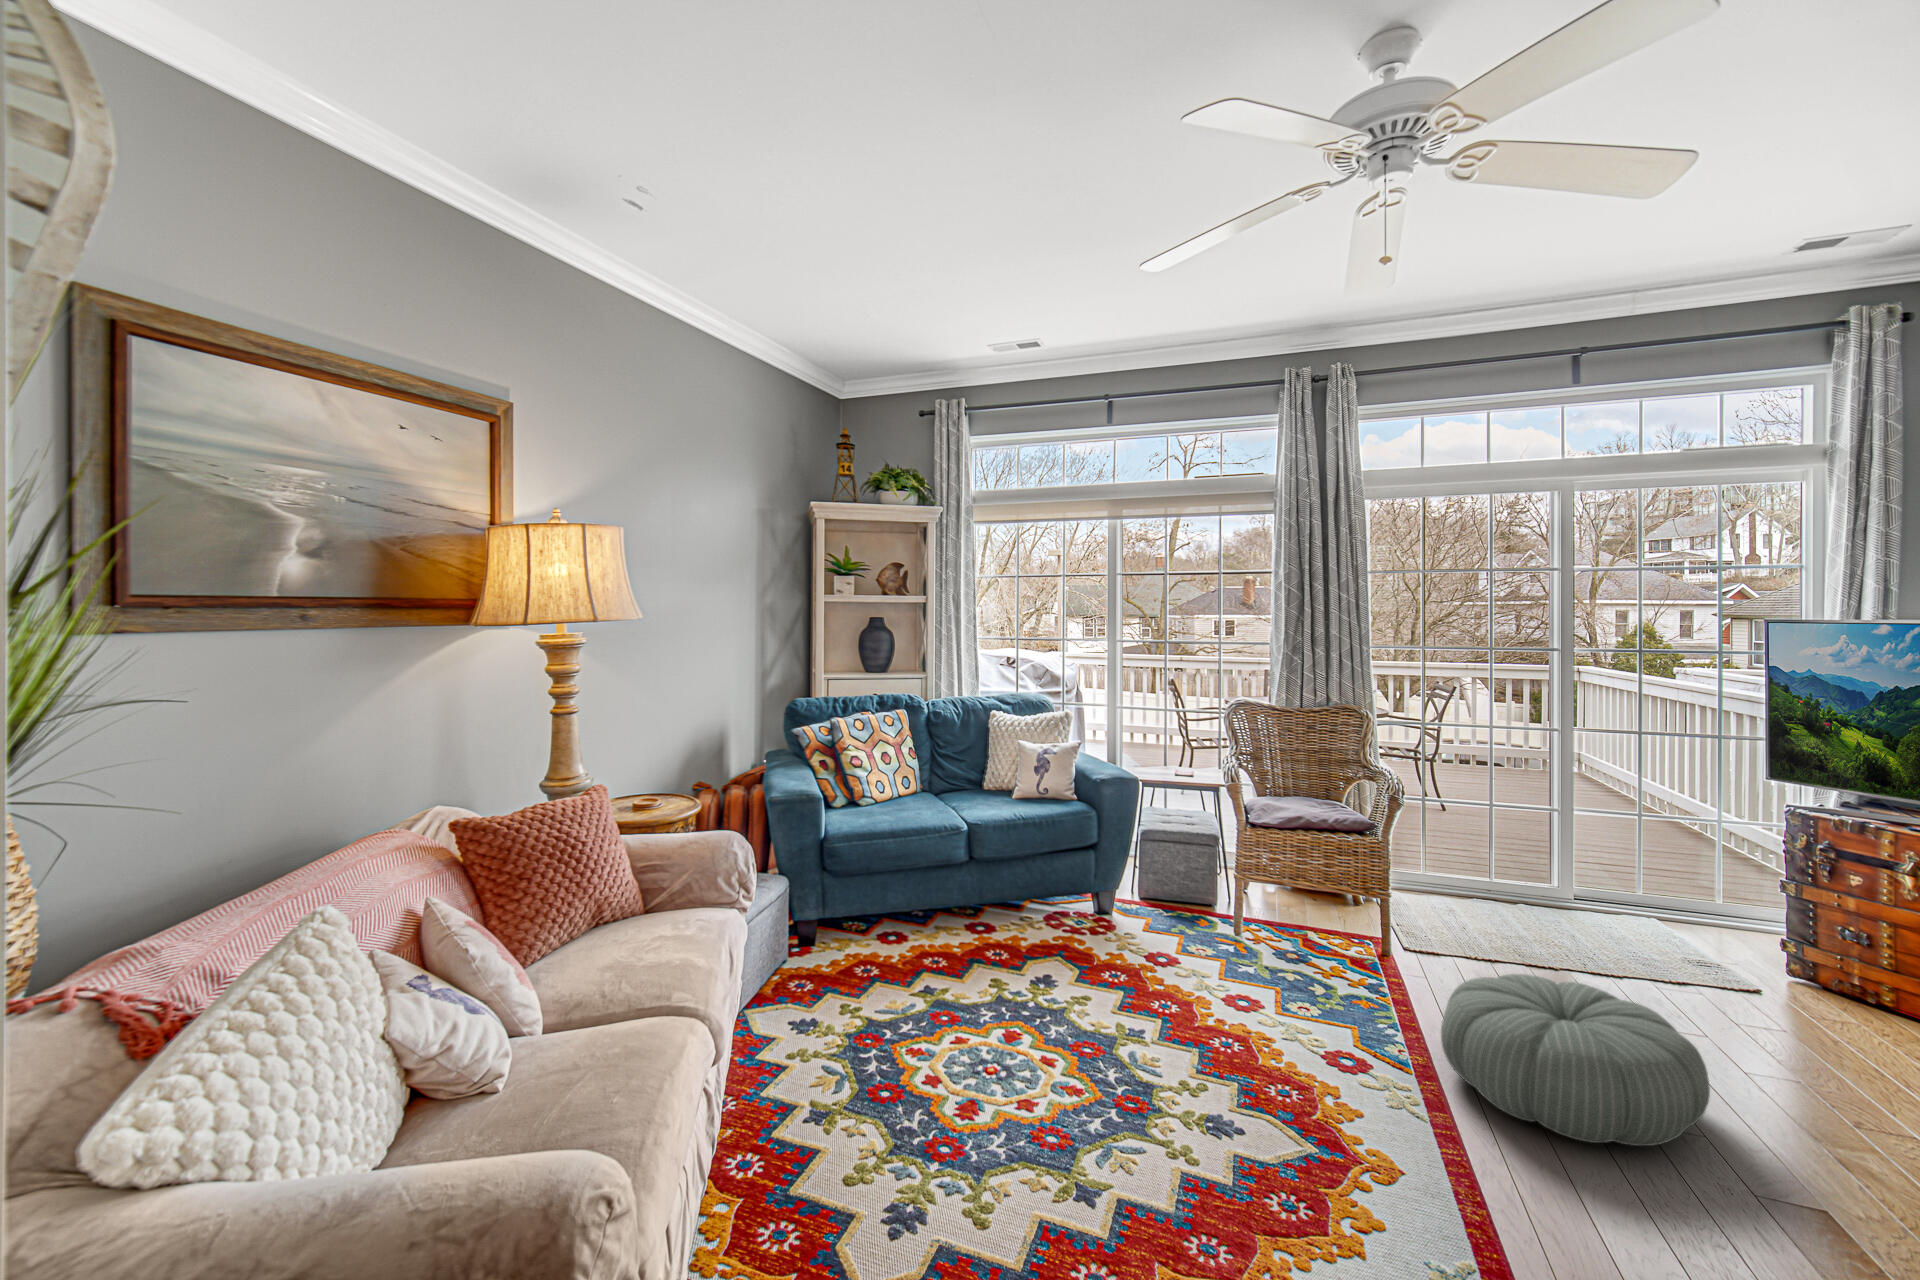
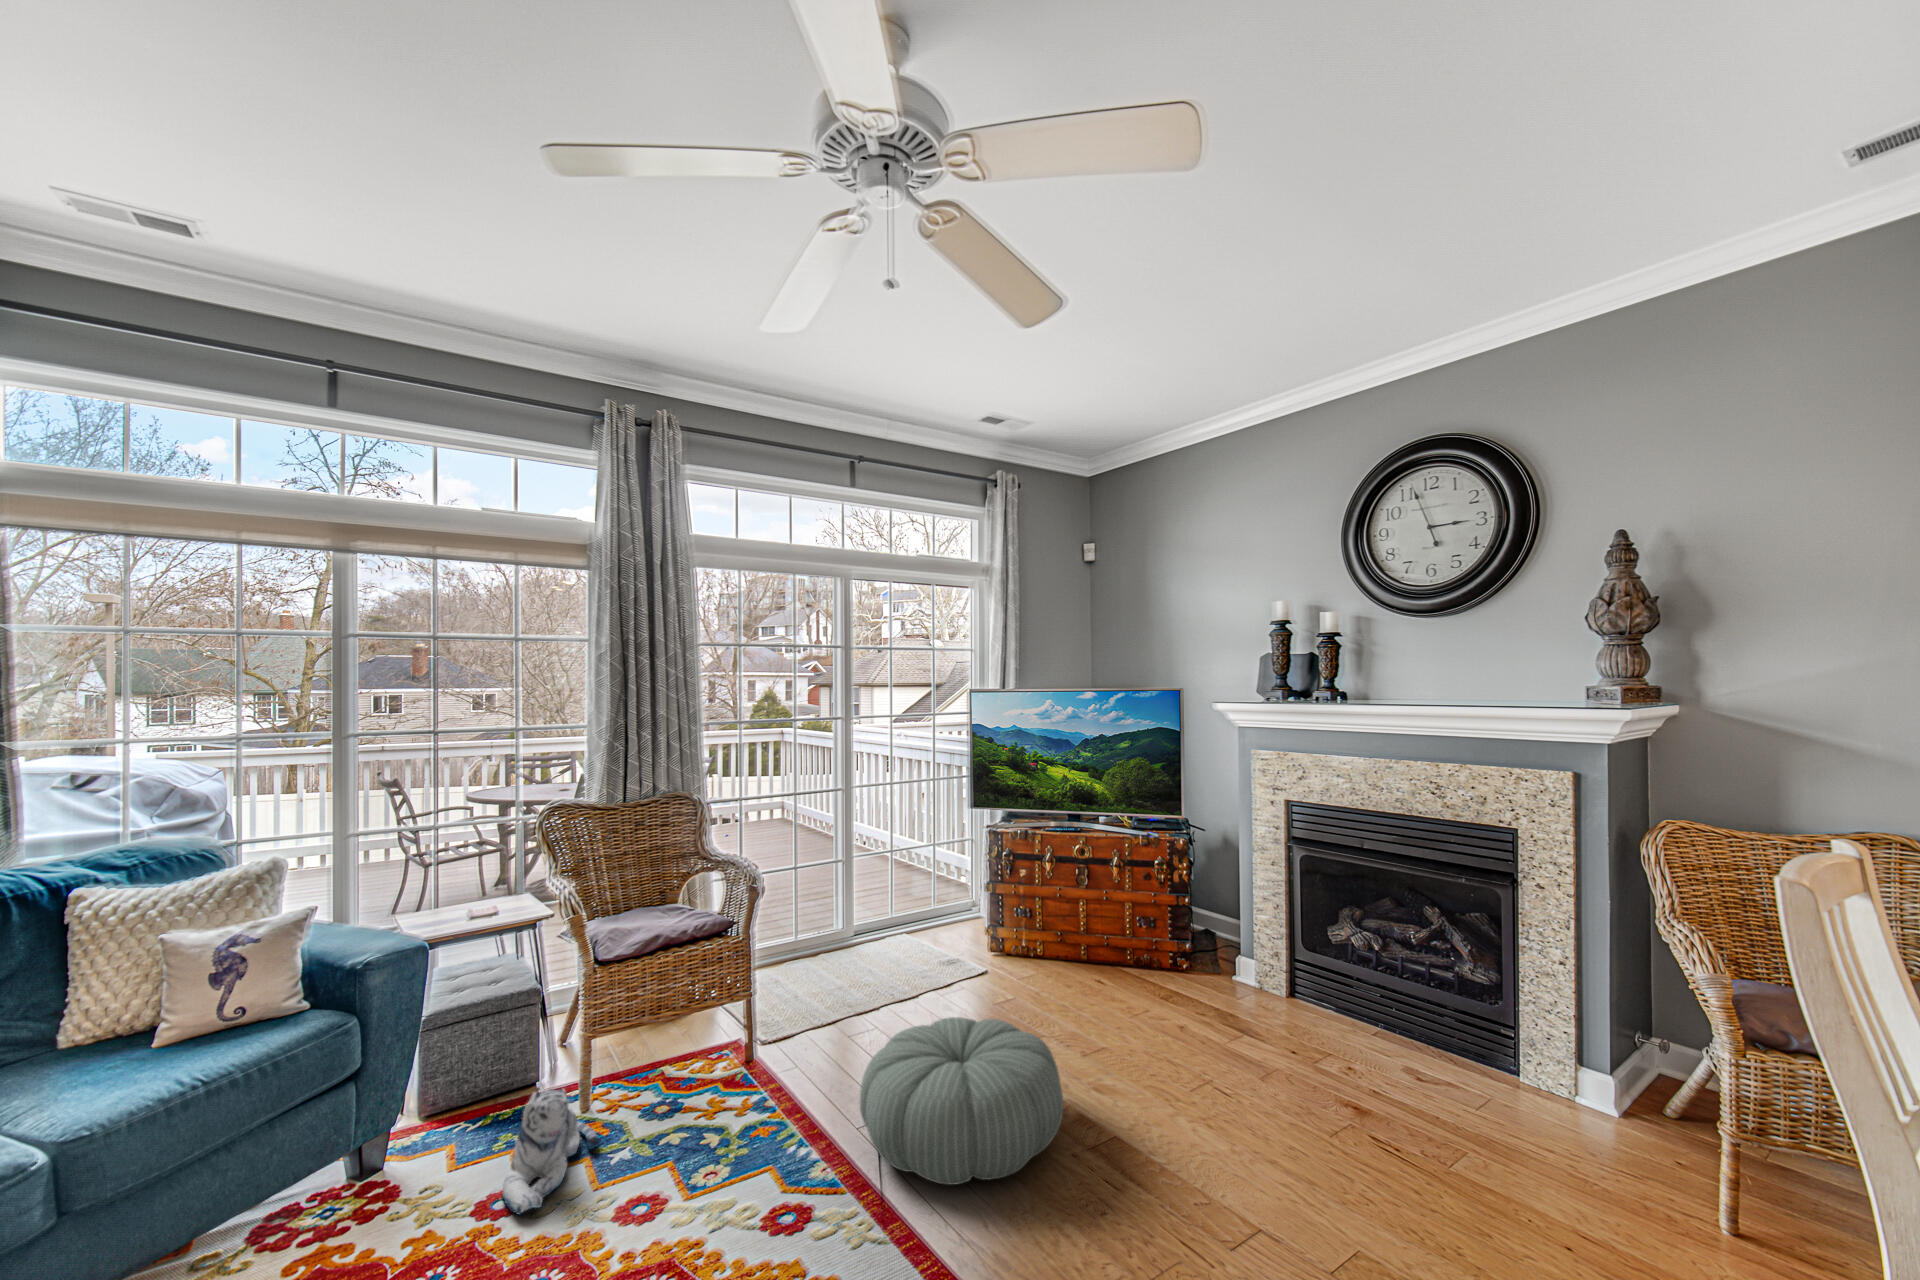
plush toy: none [1165,897,1237,971] -> present [502,1089,598,1214]

